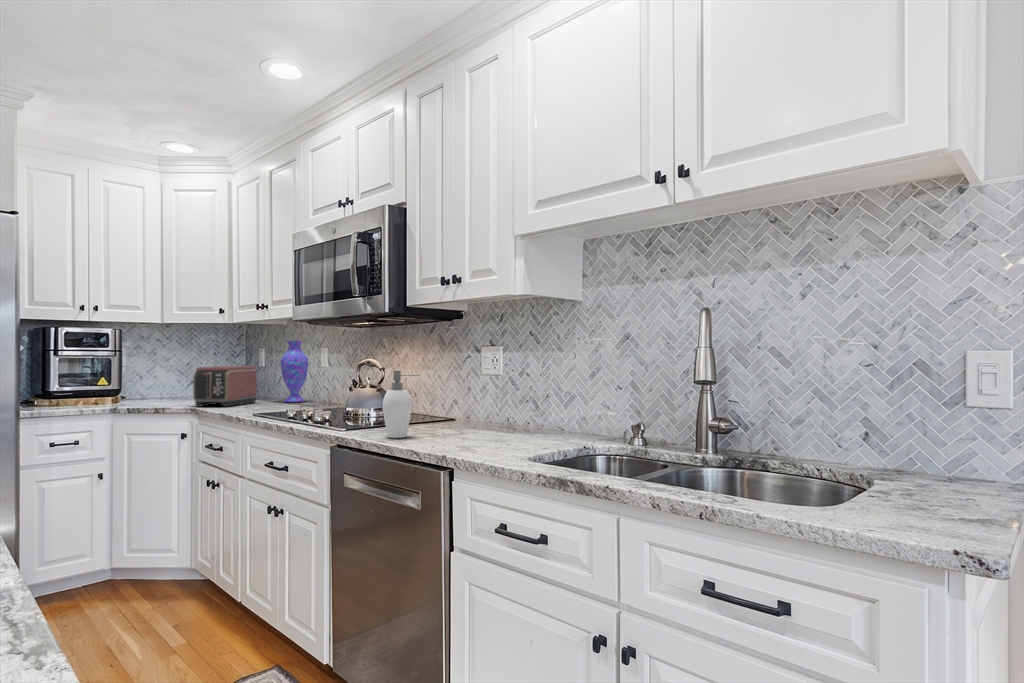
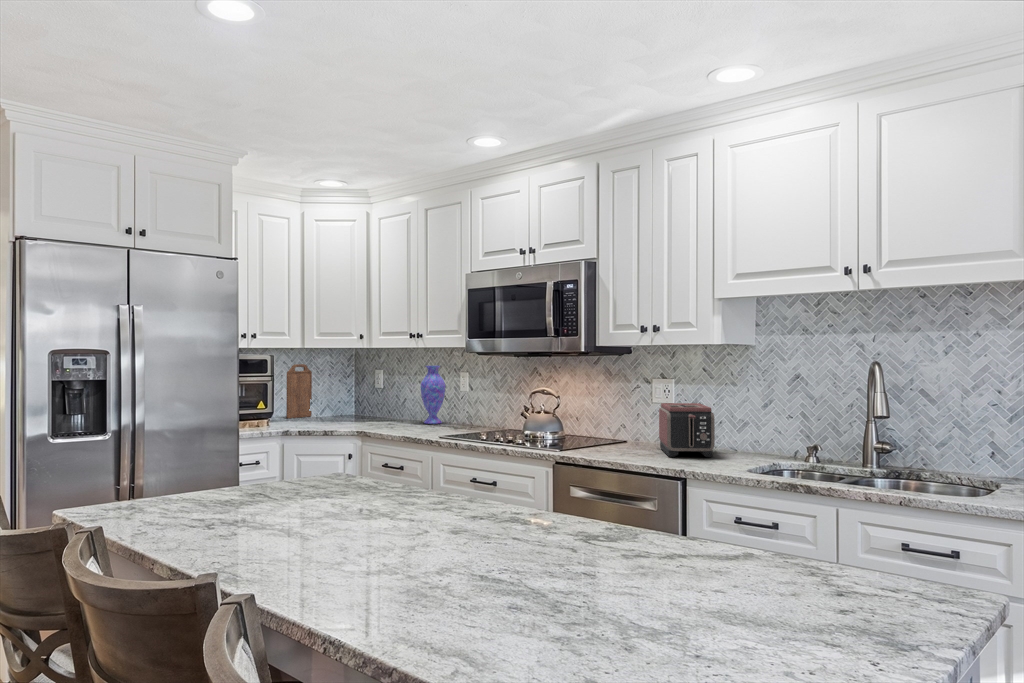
cutting board: none [158,342,191,398] -> present [286,364,312,418]
toaster: present [193,366,257,407] -> present [659,403,715,457]
soap dispenser: present [382,371,421,438] -> none [602,403,632,456]

